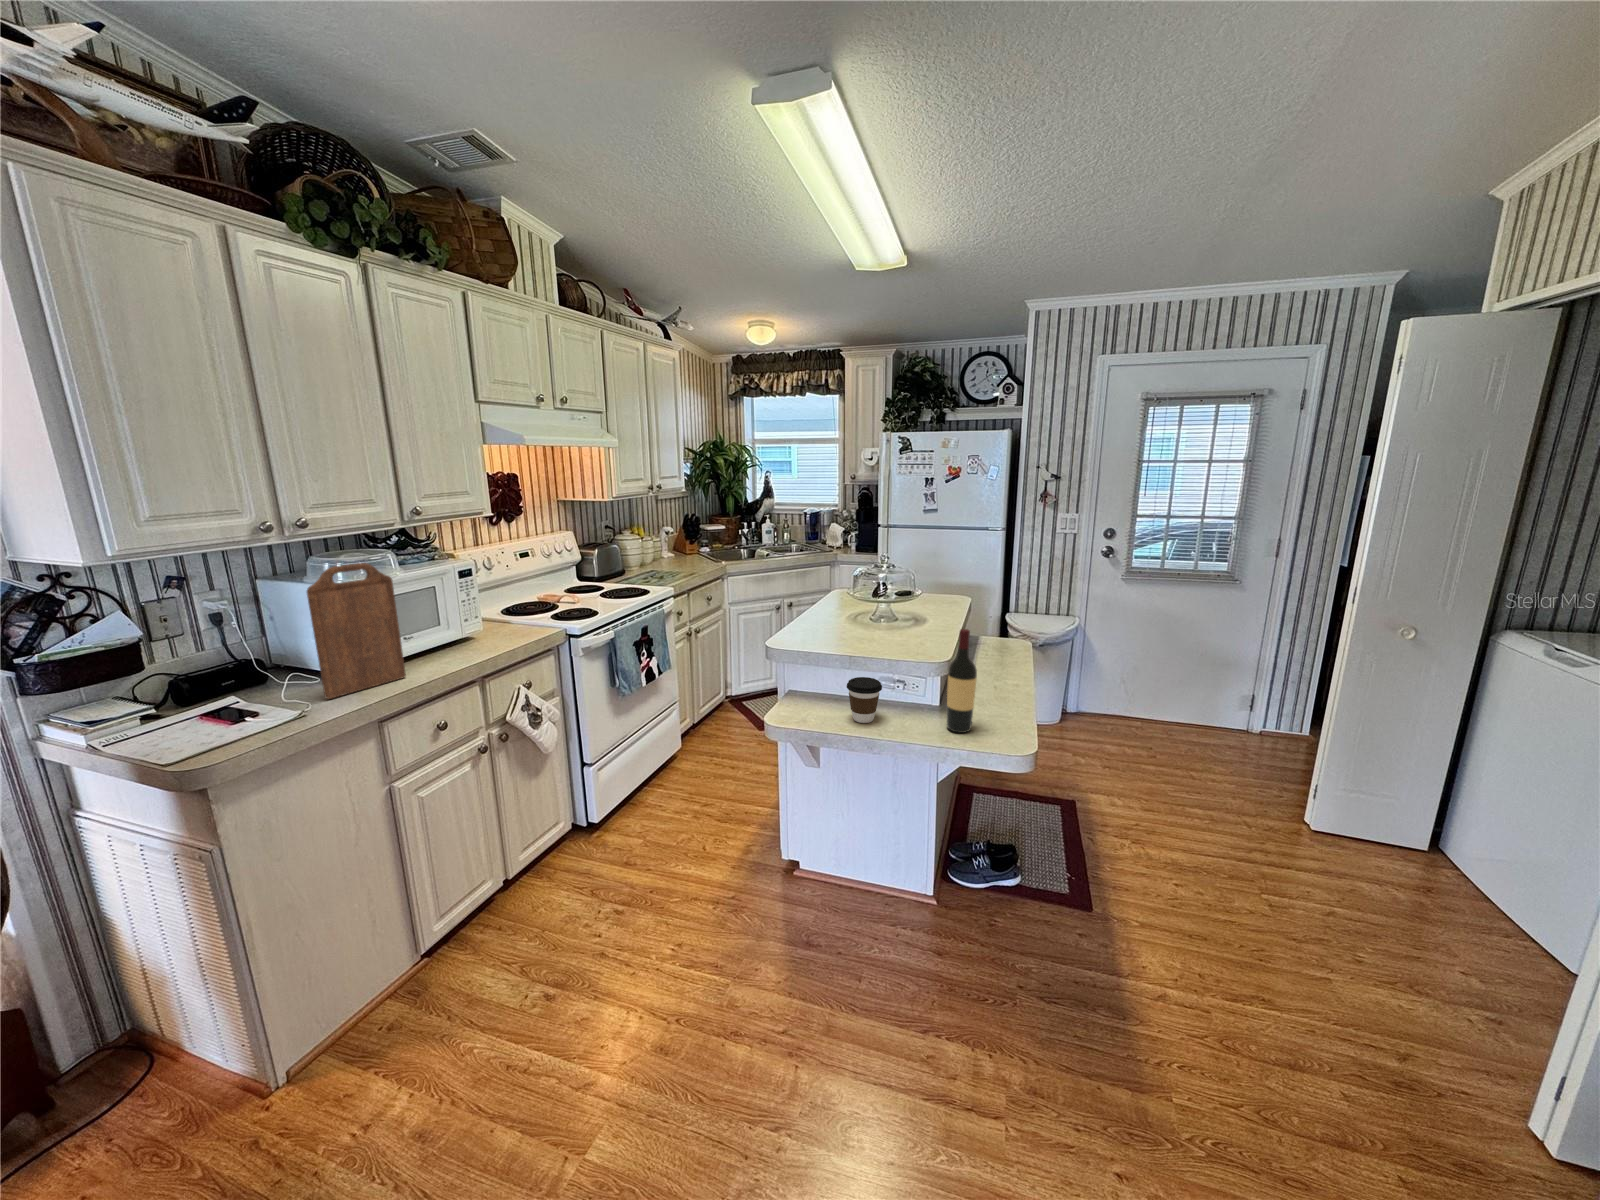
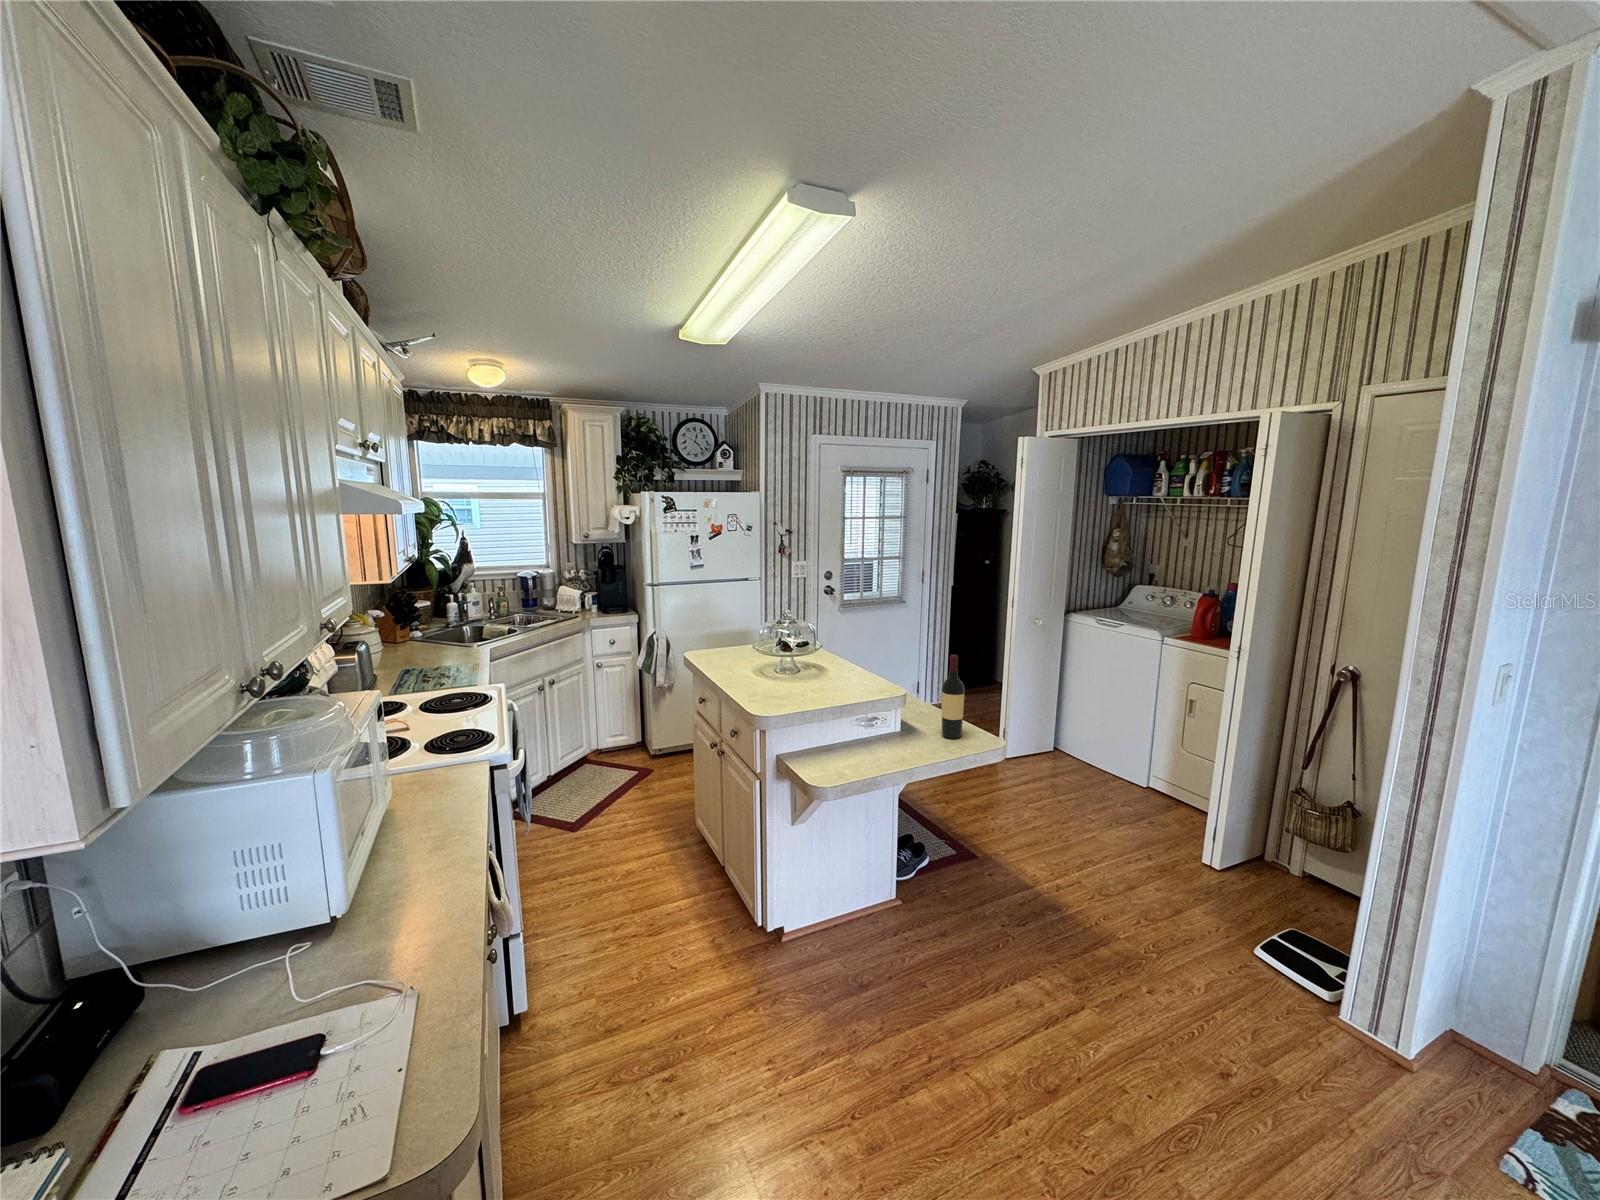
cutting board: present [307,563,406,699] -> none [379,703,445,952]
coffee cup: present [847,677,882,723] -> none [868,714,900,755]

